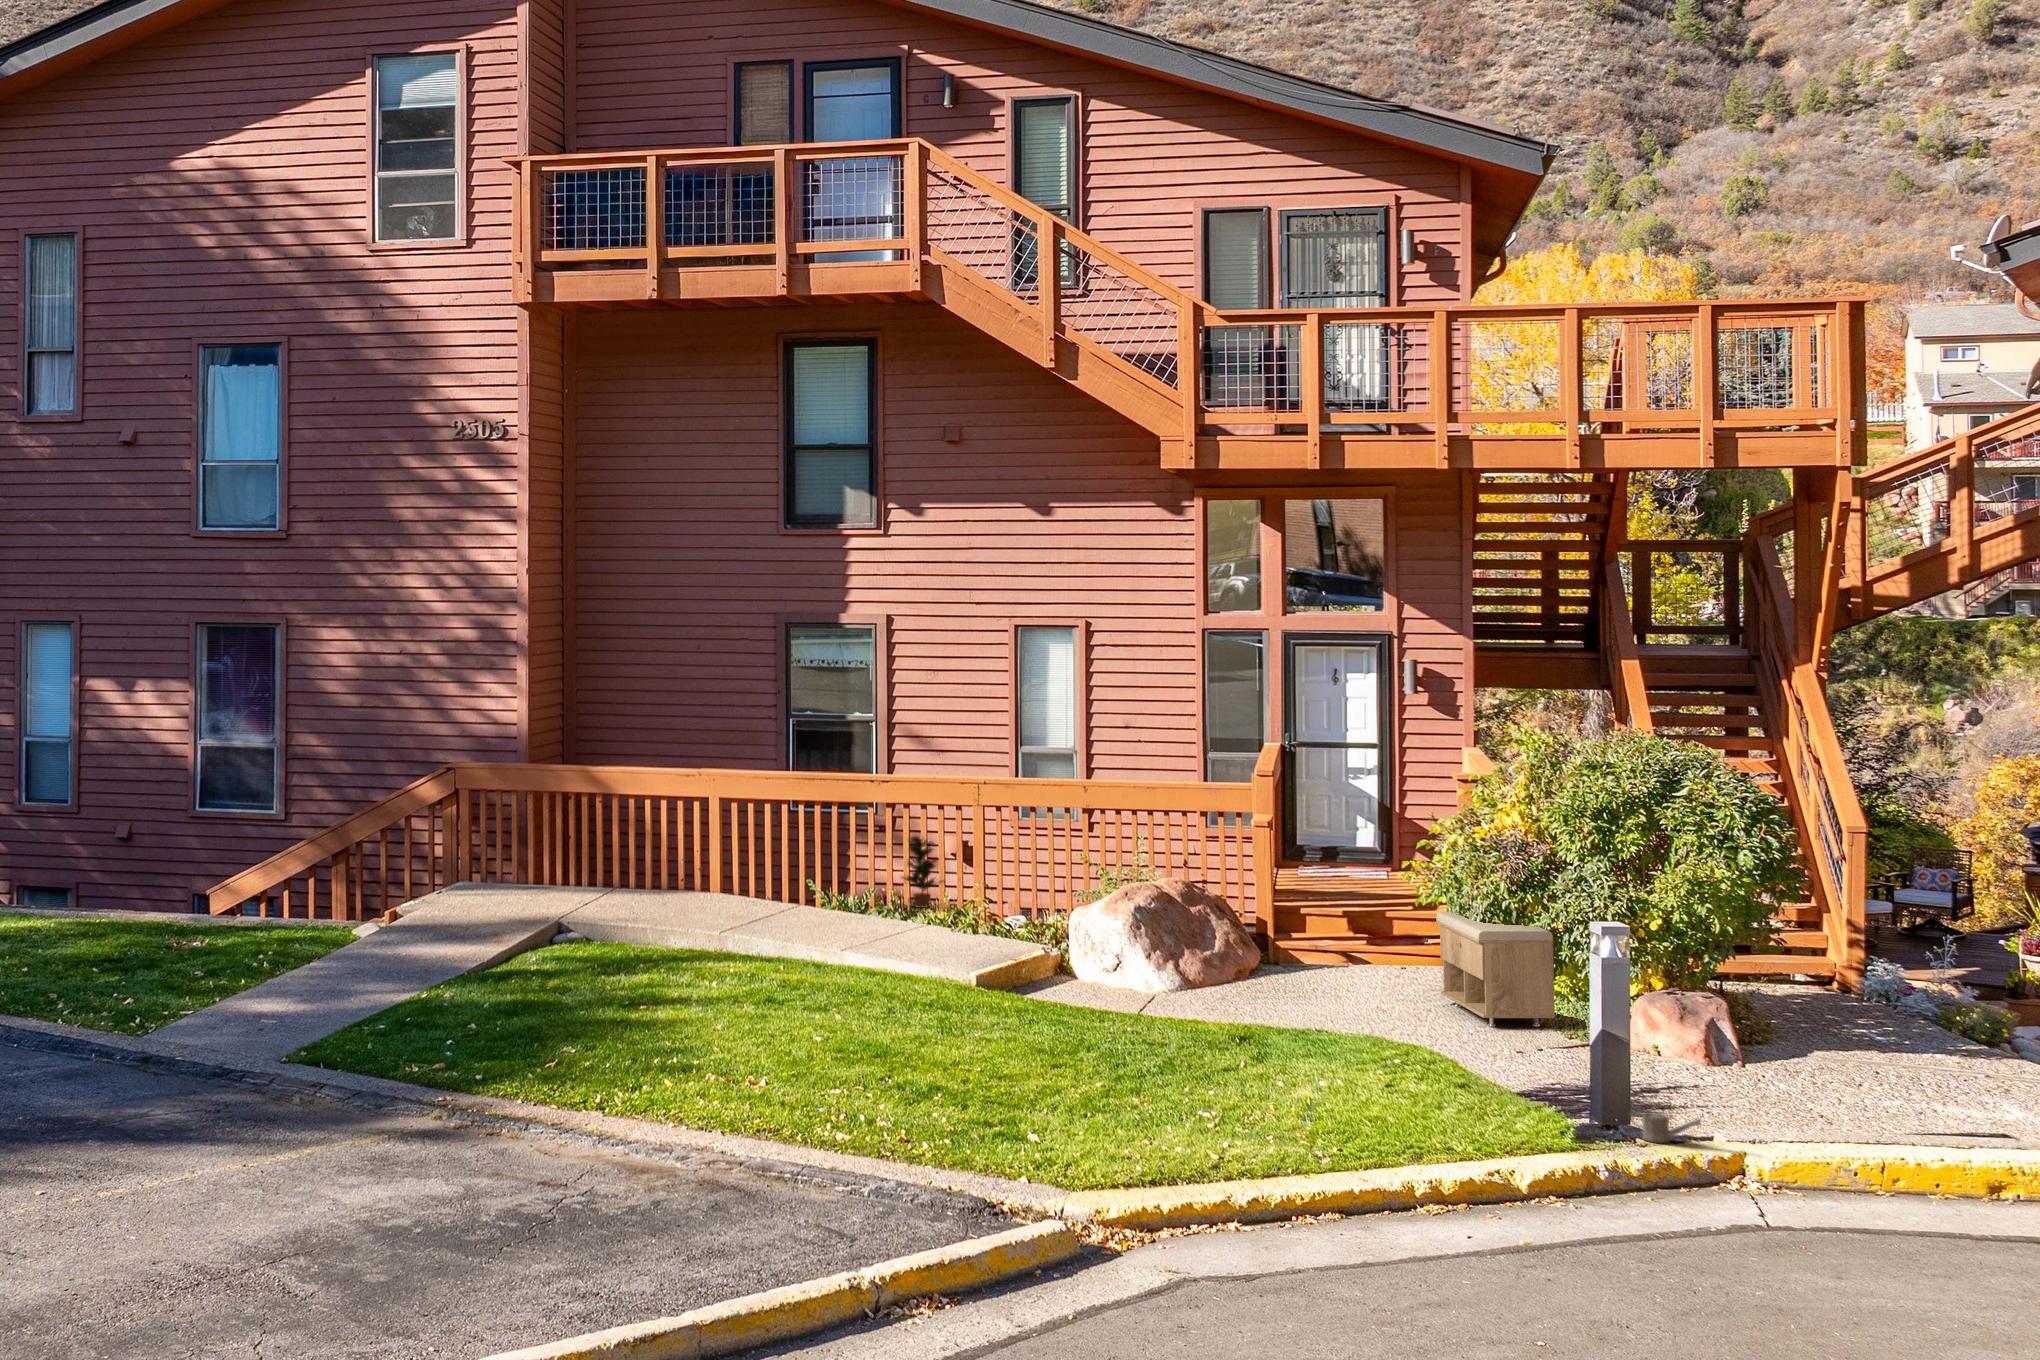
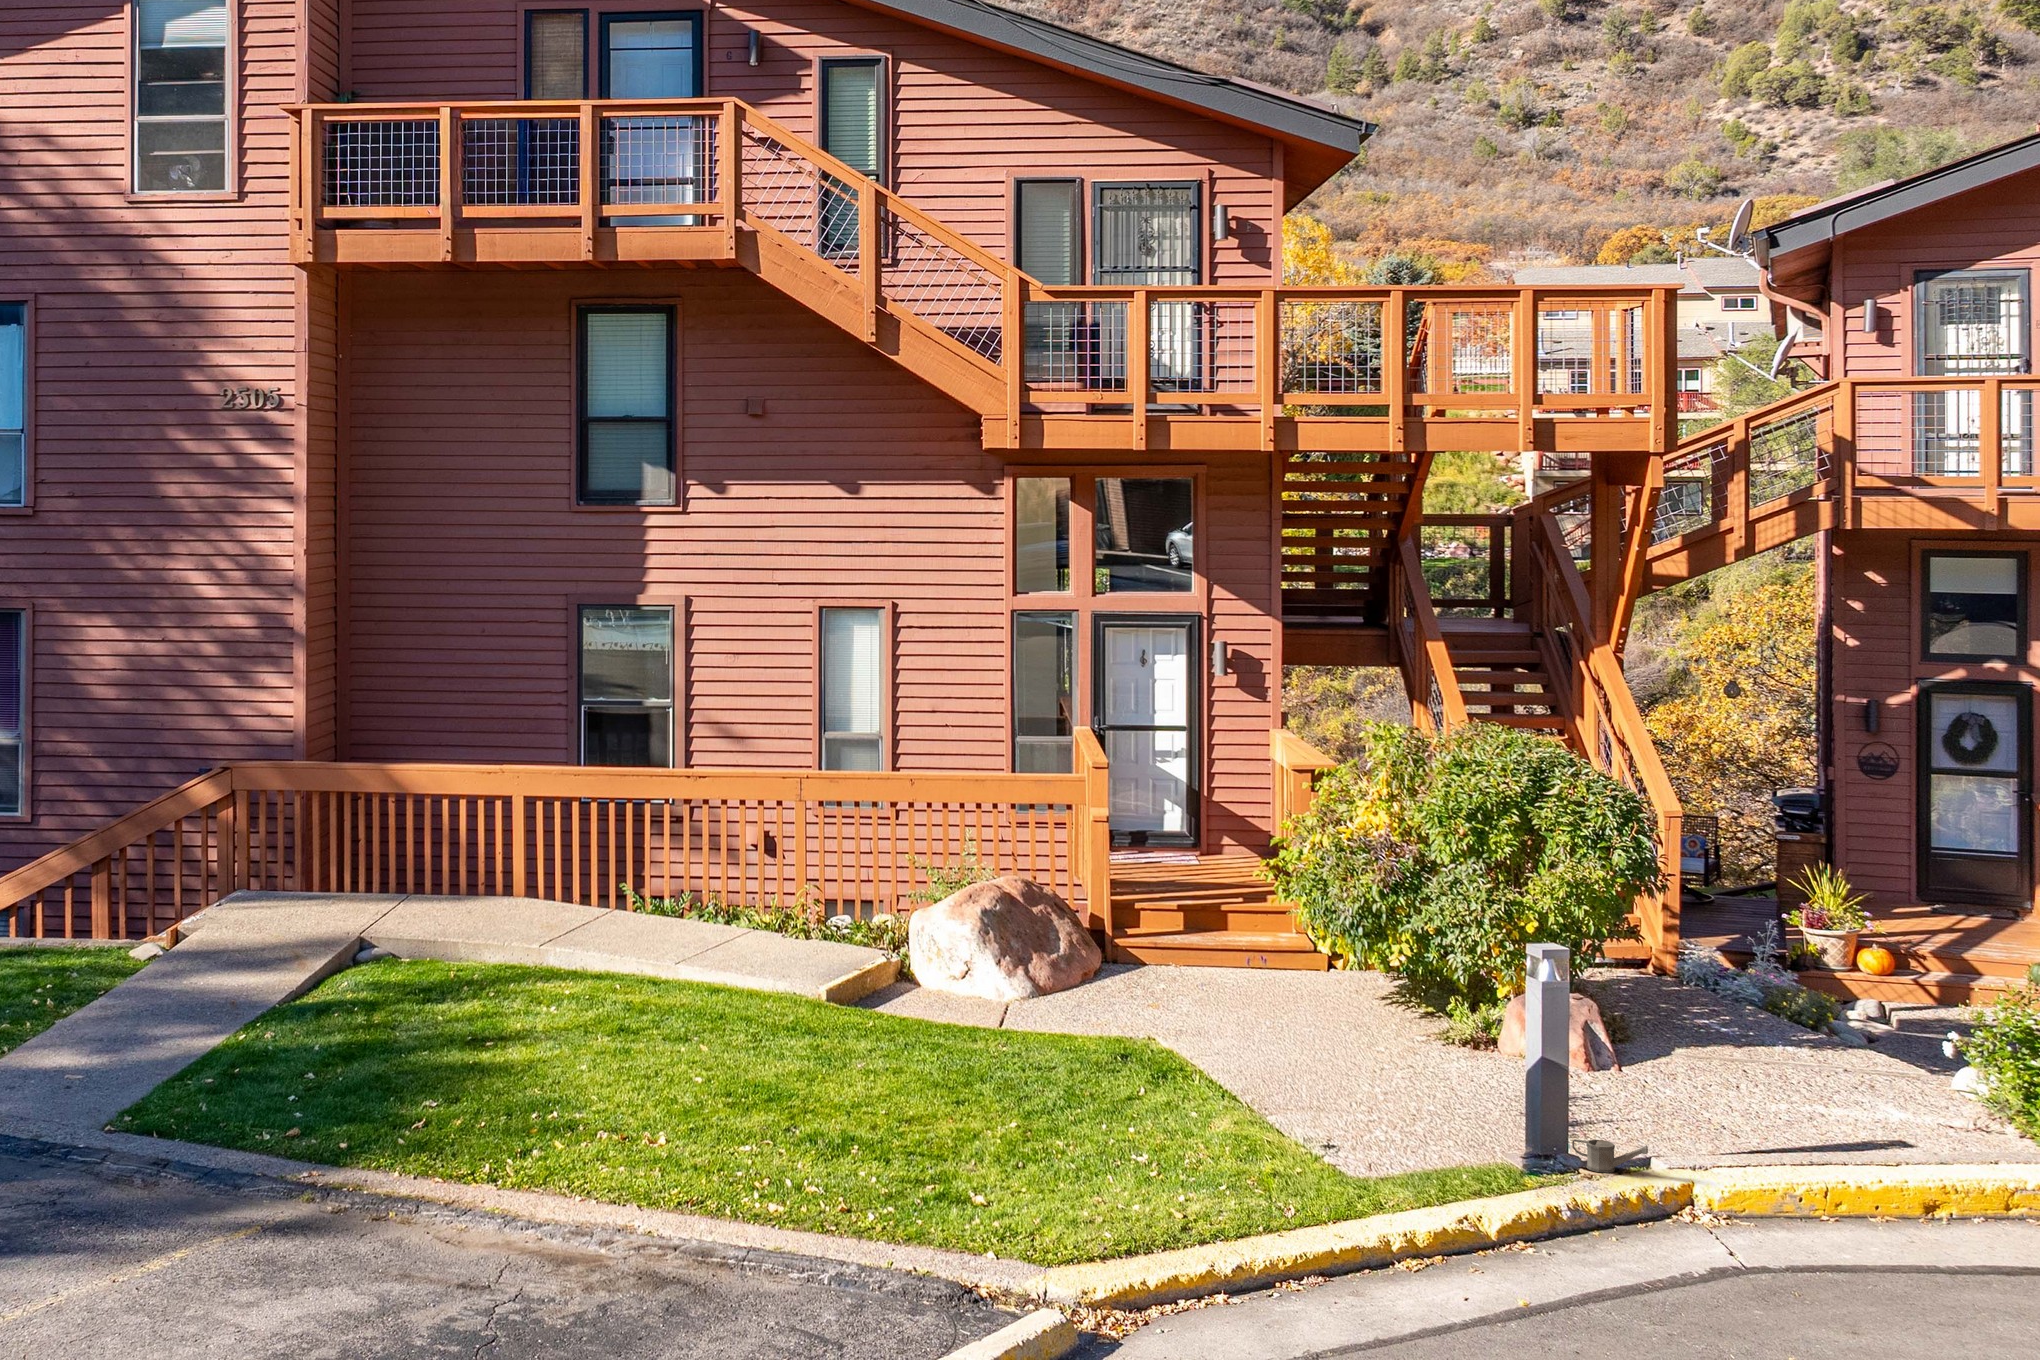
potted plant: present [901,836,942,908] -> none [714,829,761,905]
storage bench: present [1436,912,1555,1027] -> none [1304,910,1432,1033]

